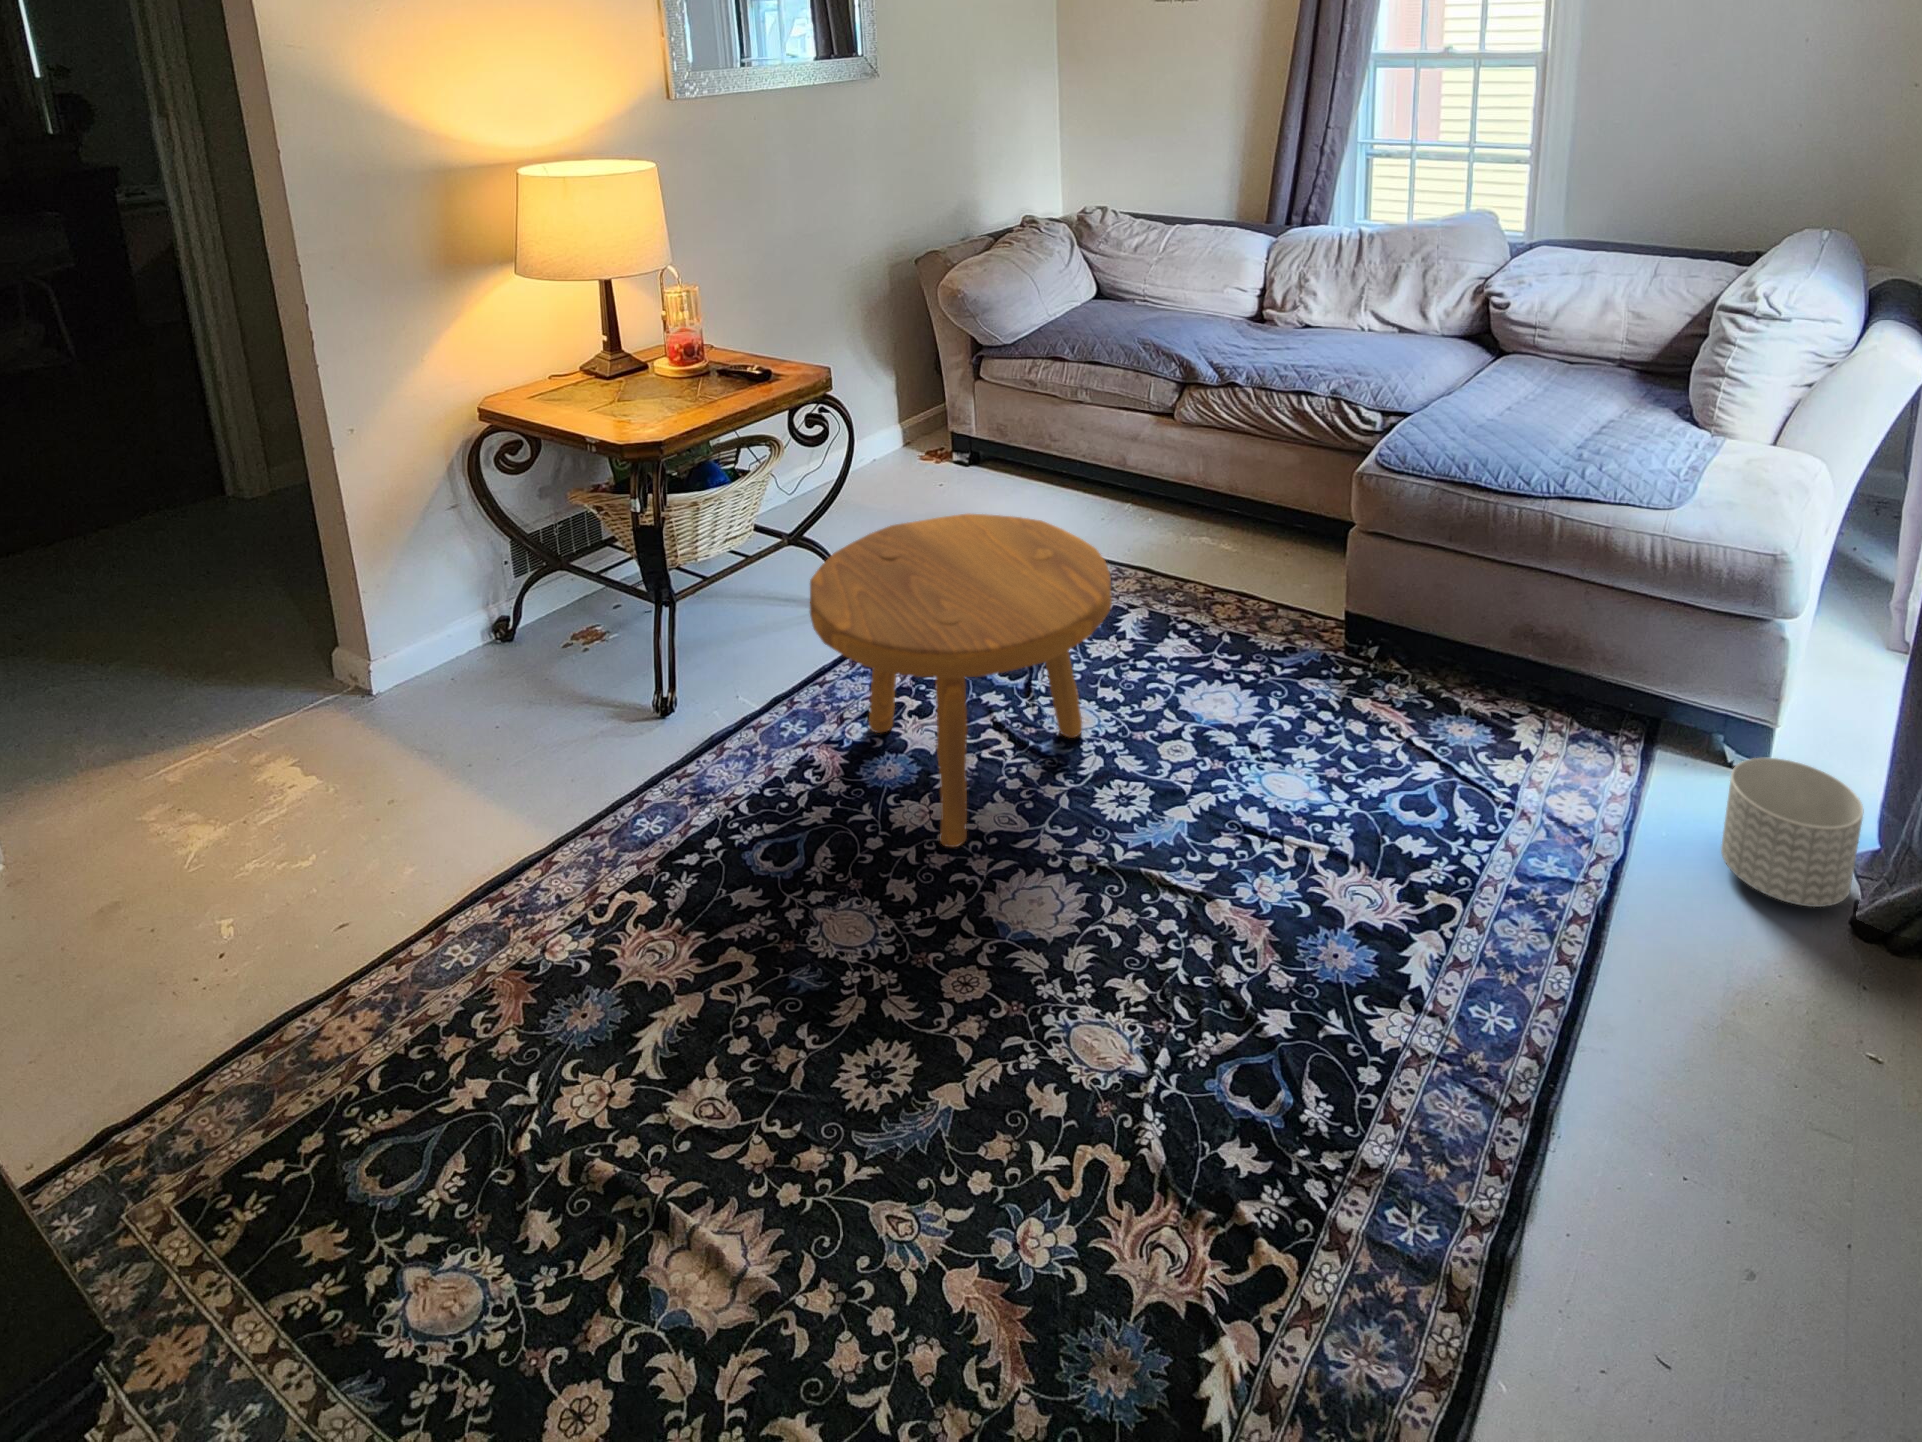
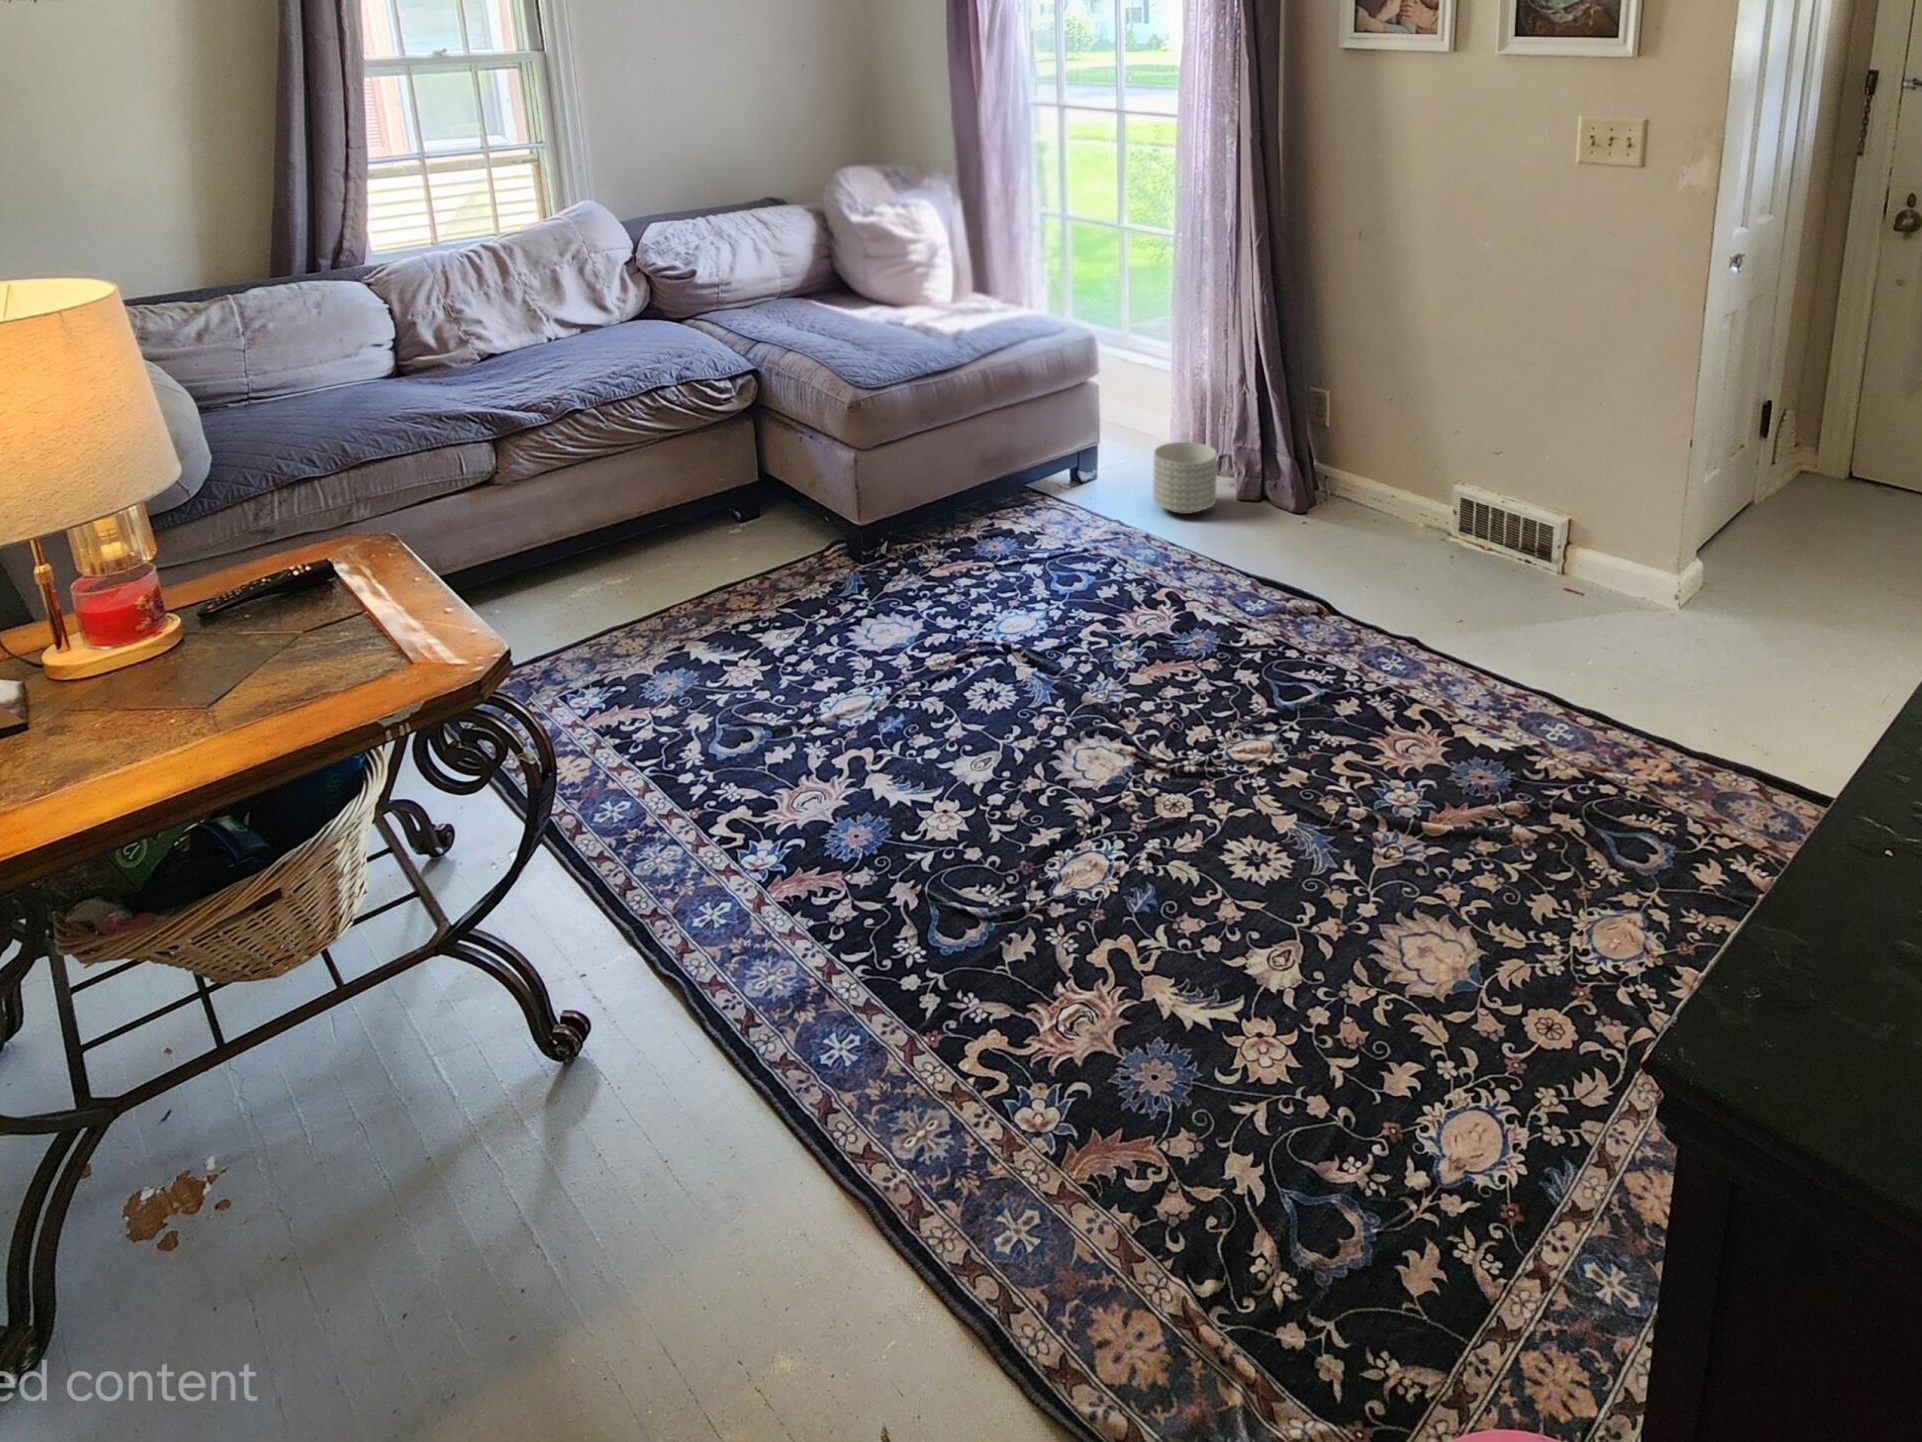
footstool: present [810,514,1112,848] -> none [709,514,1034,838]

